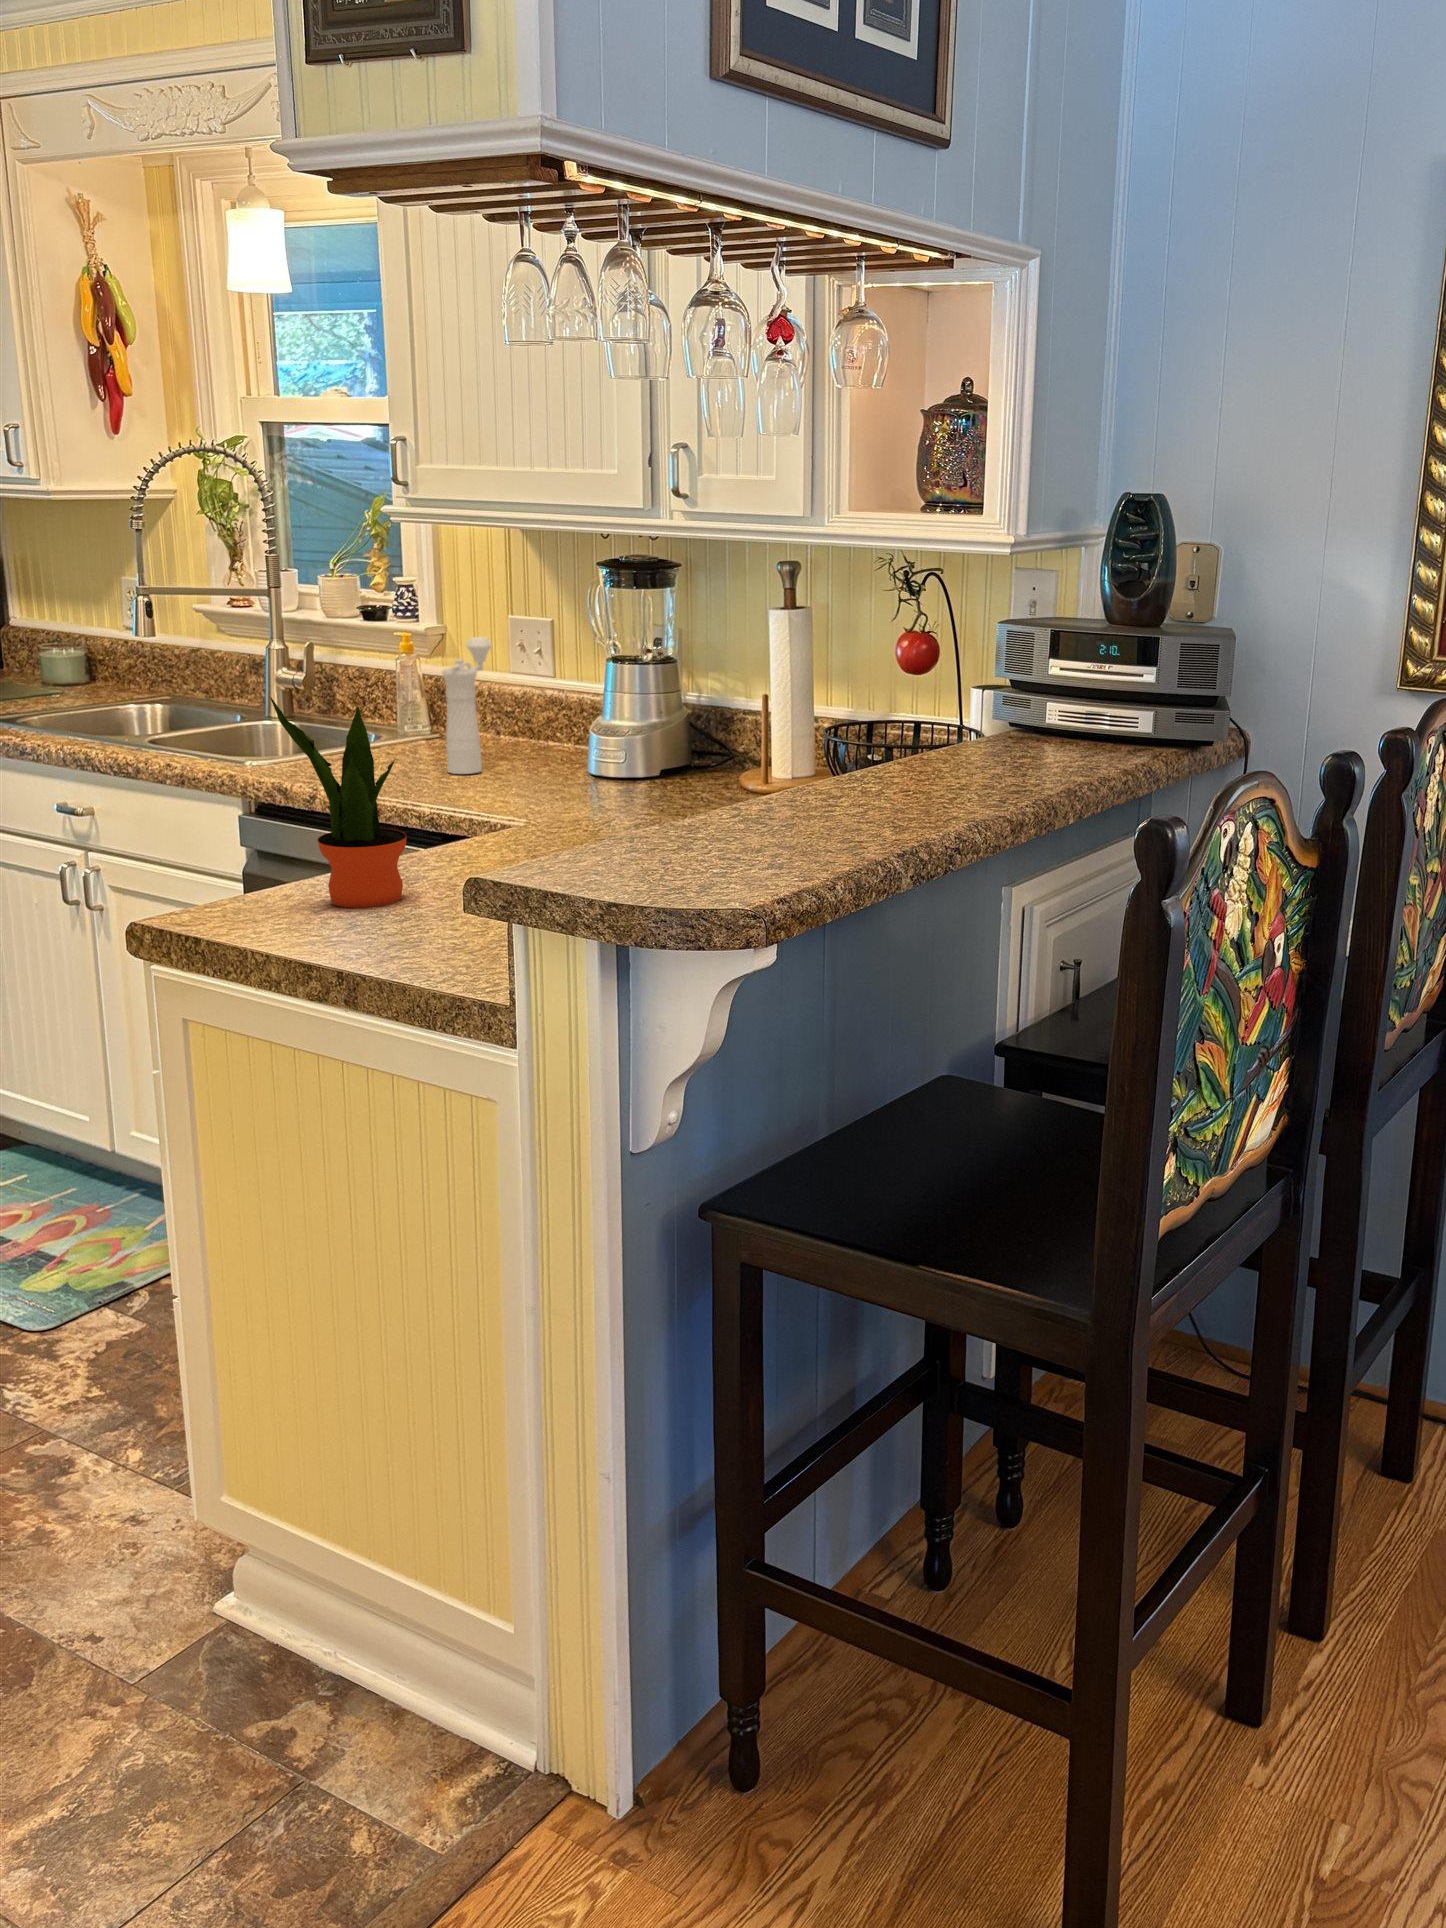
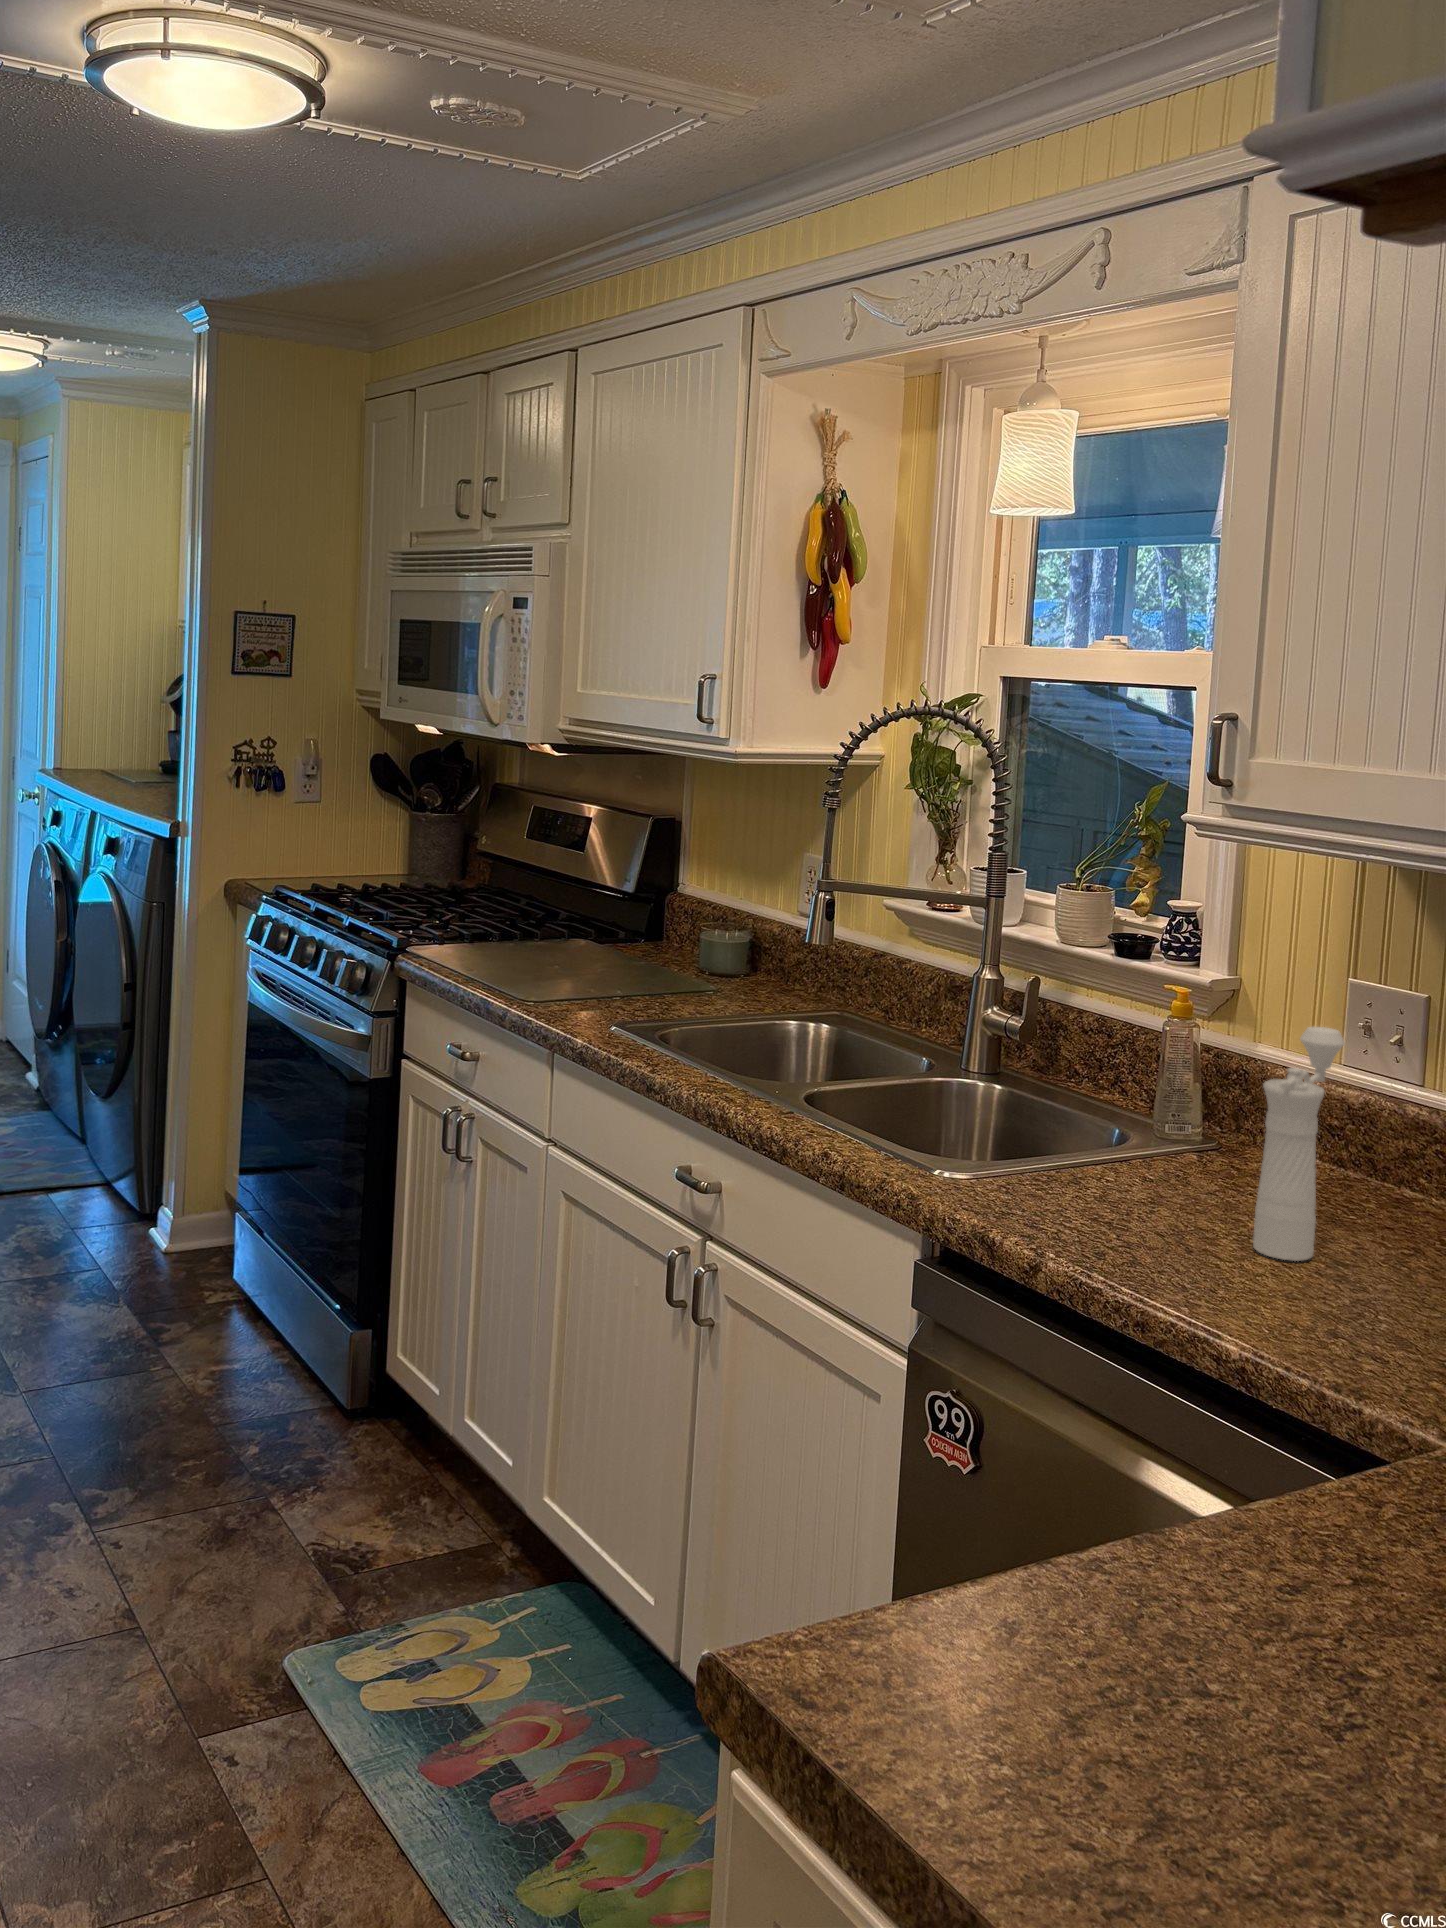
potted plant: present [270,697,407,908] -> none [1037,1252,1295,1764]

